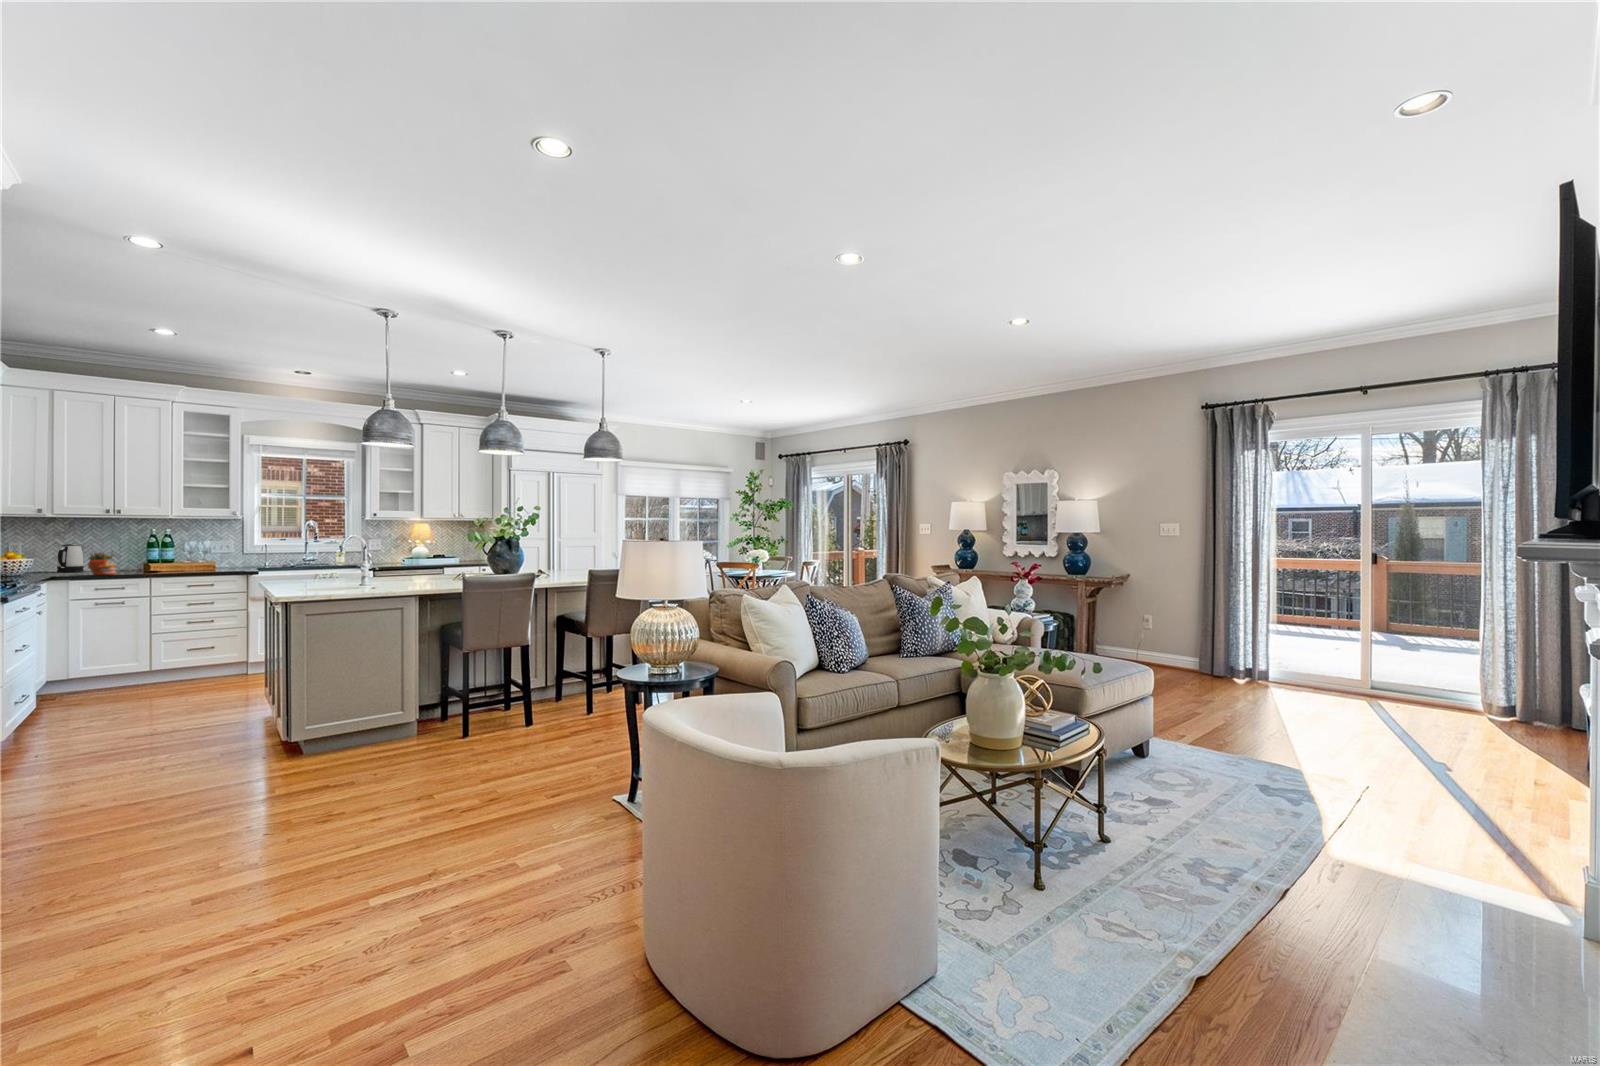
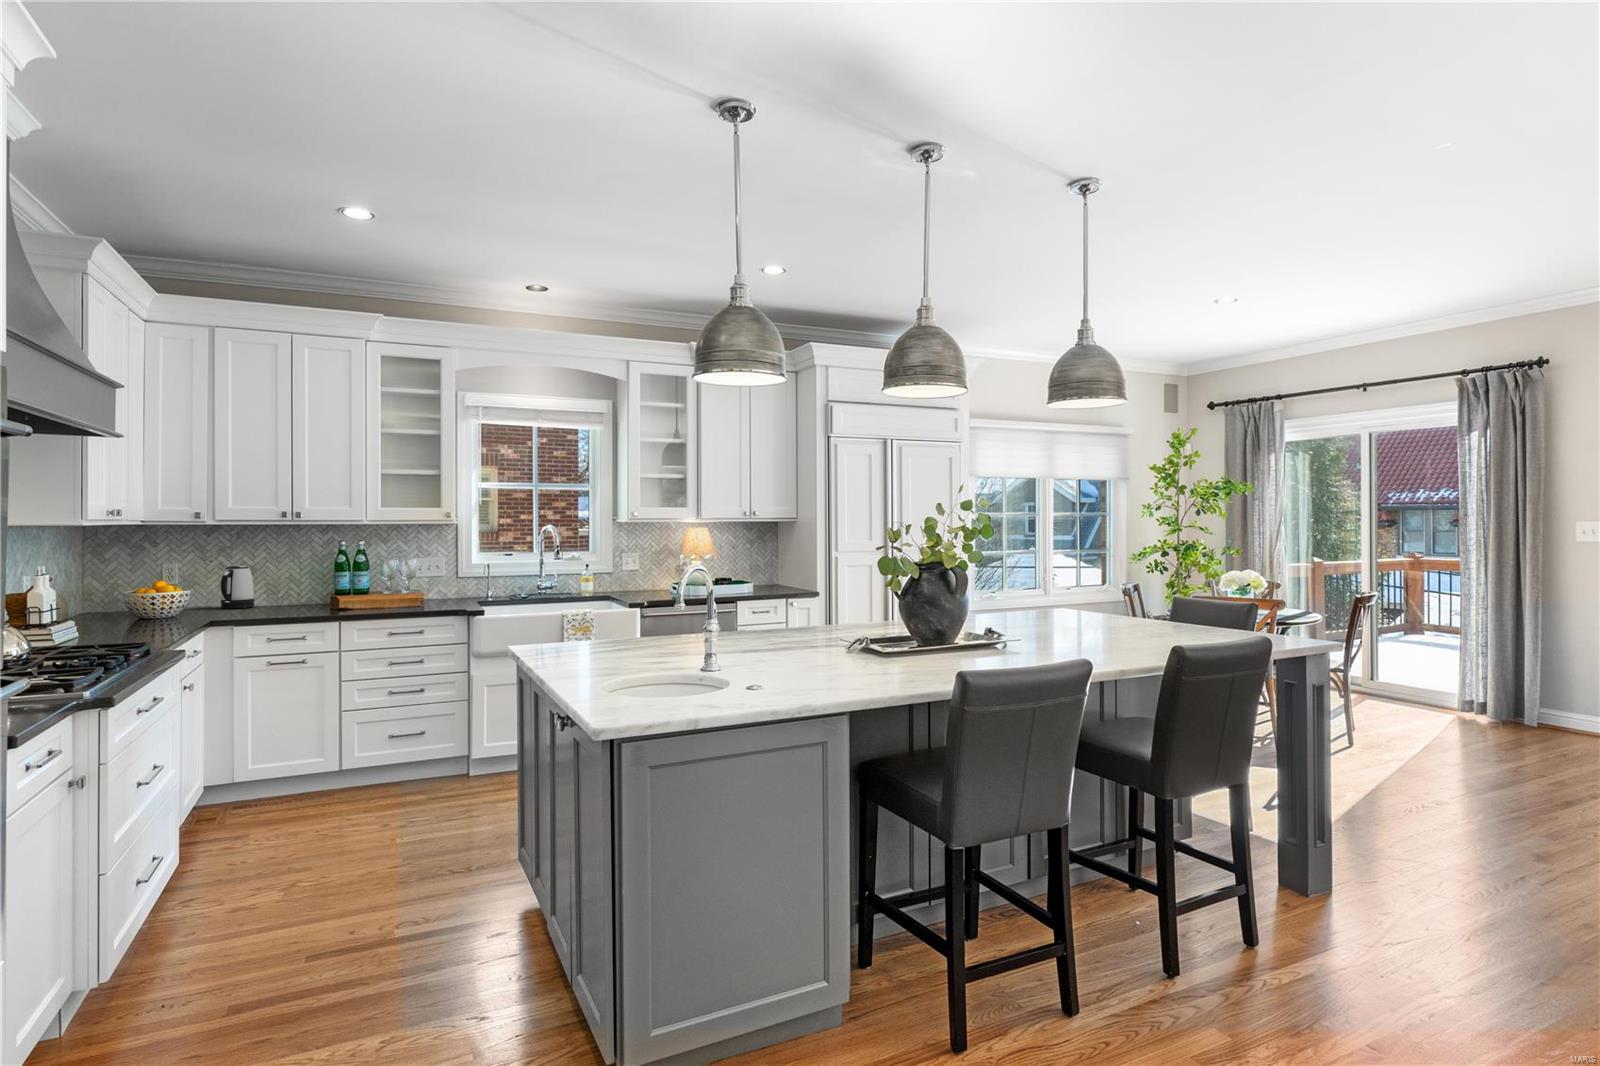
succulent planter: present [88,552,116,575] -> none [256,580,295,618]

